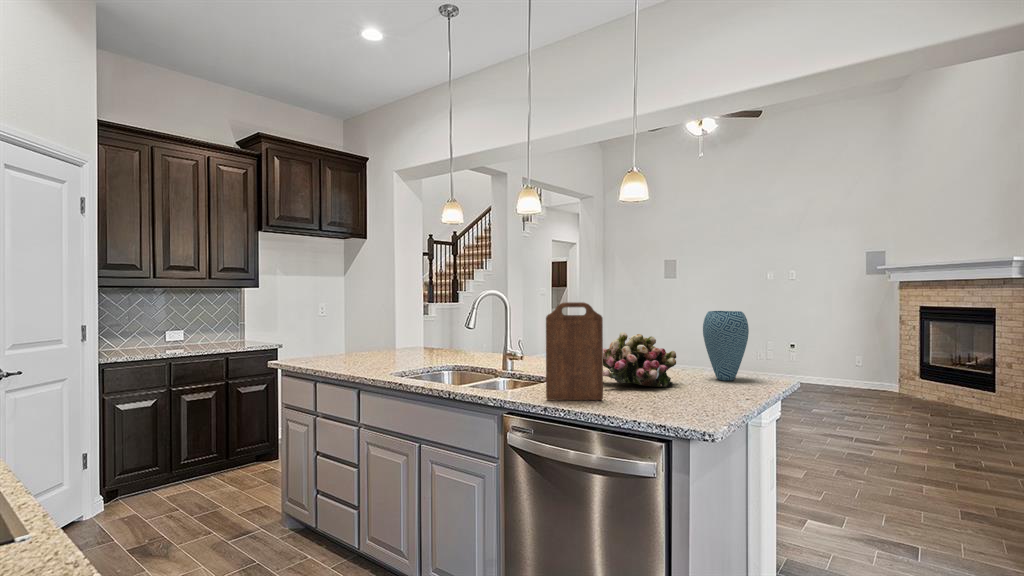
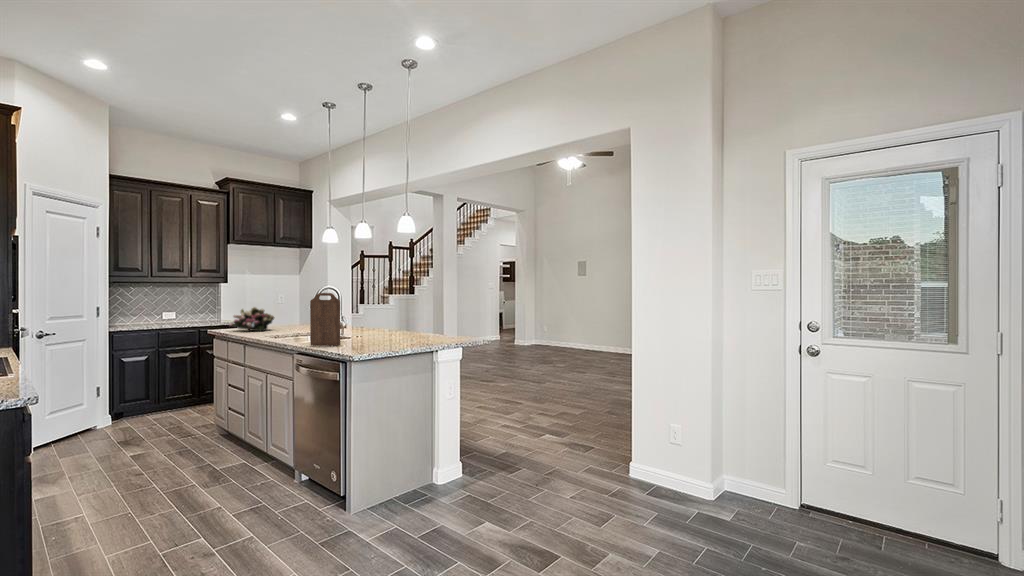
vase: present [703,311,749,381] -> none [432,299,456,340]
flower arrangement: present [603,332,676,387] -> present [229,307,274,331]

